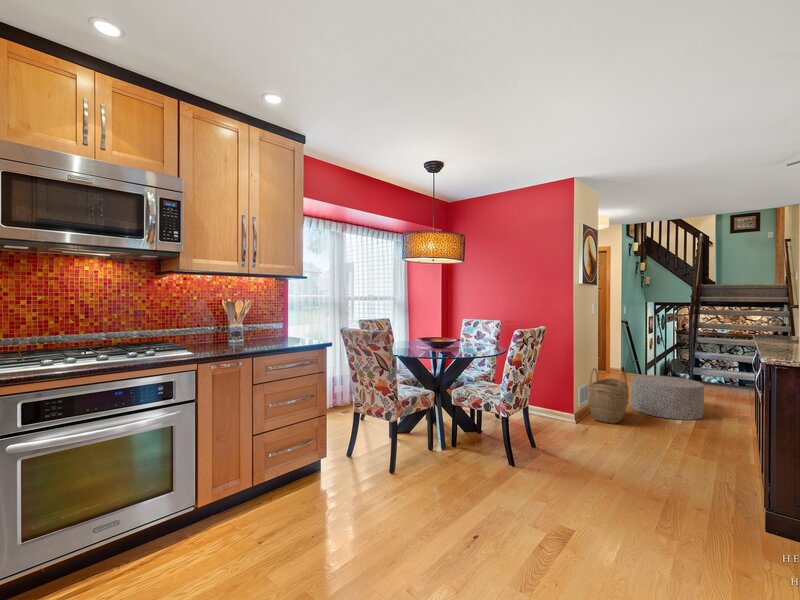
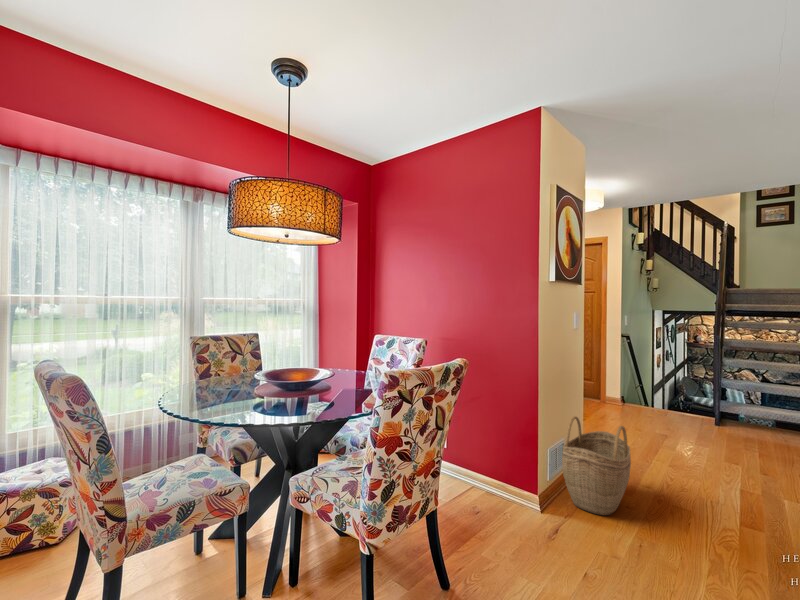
ottoman: present [631,375,704,420] -> none [634,421,754,508]

